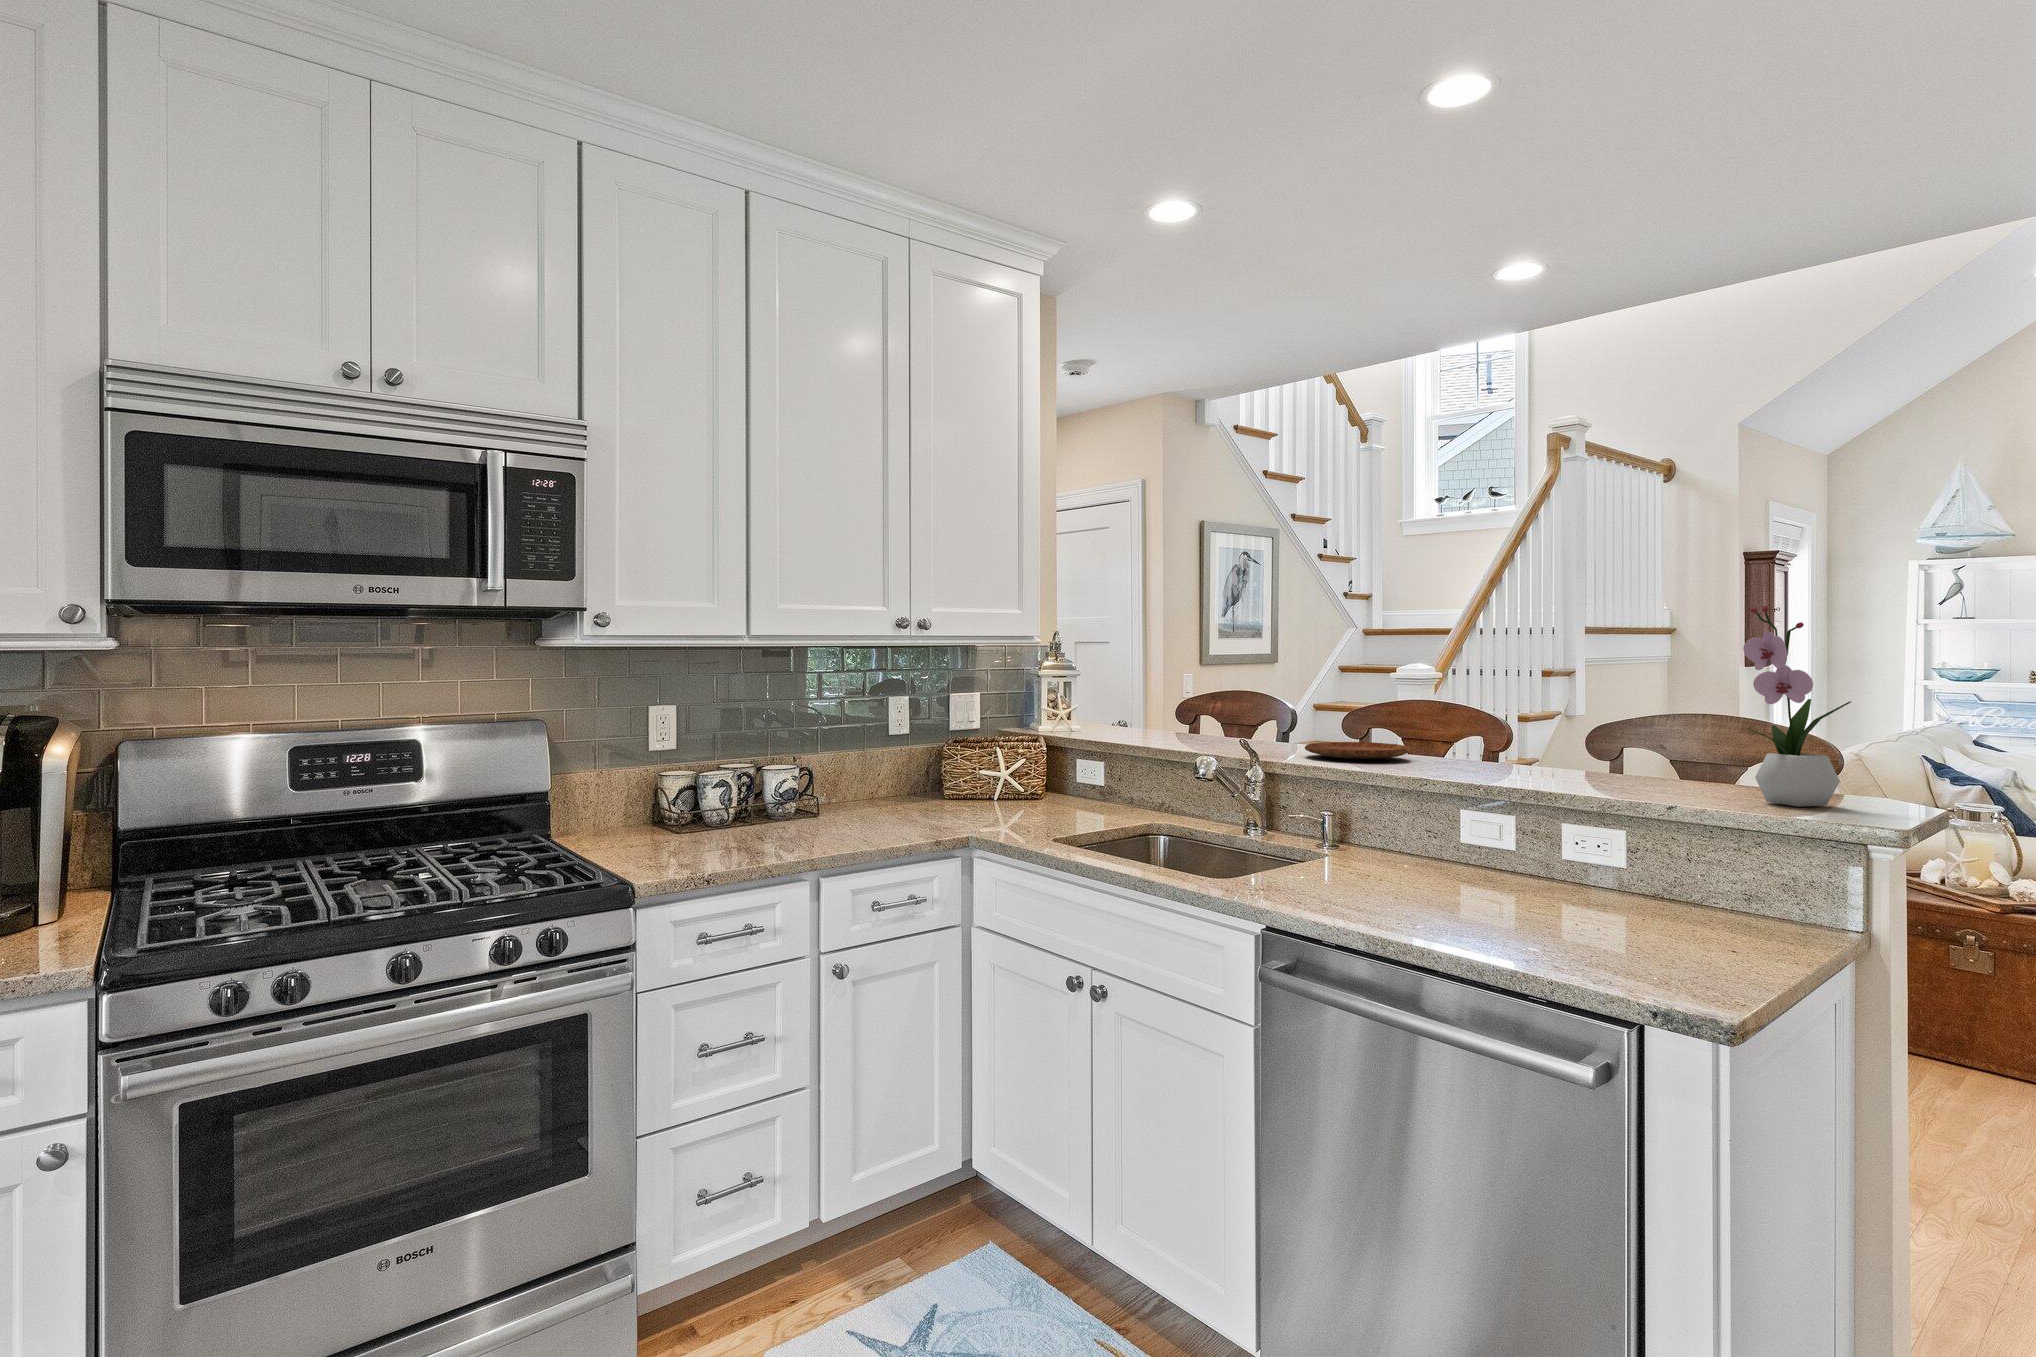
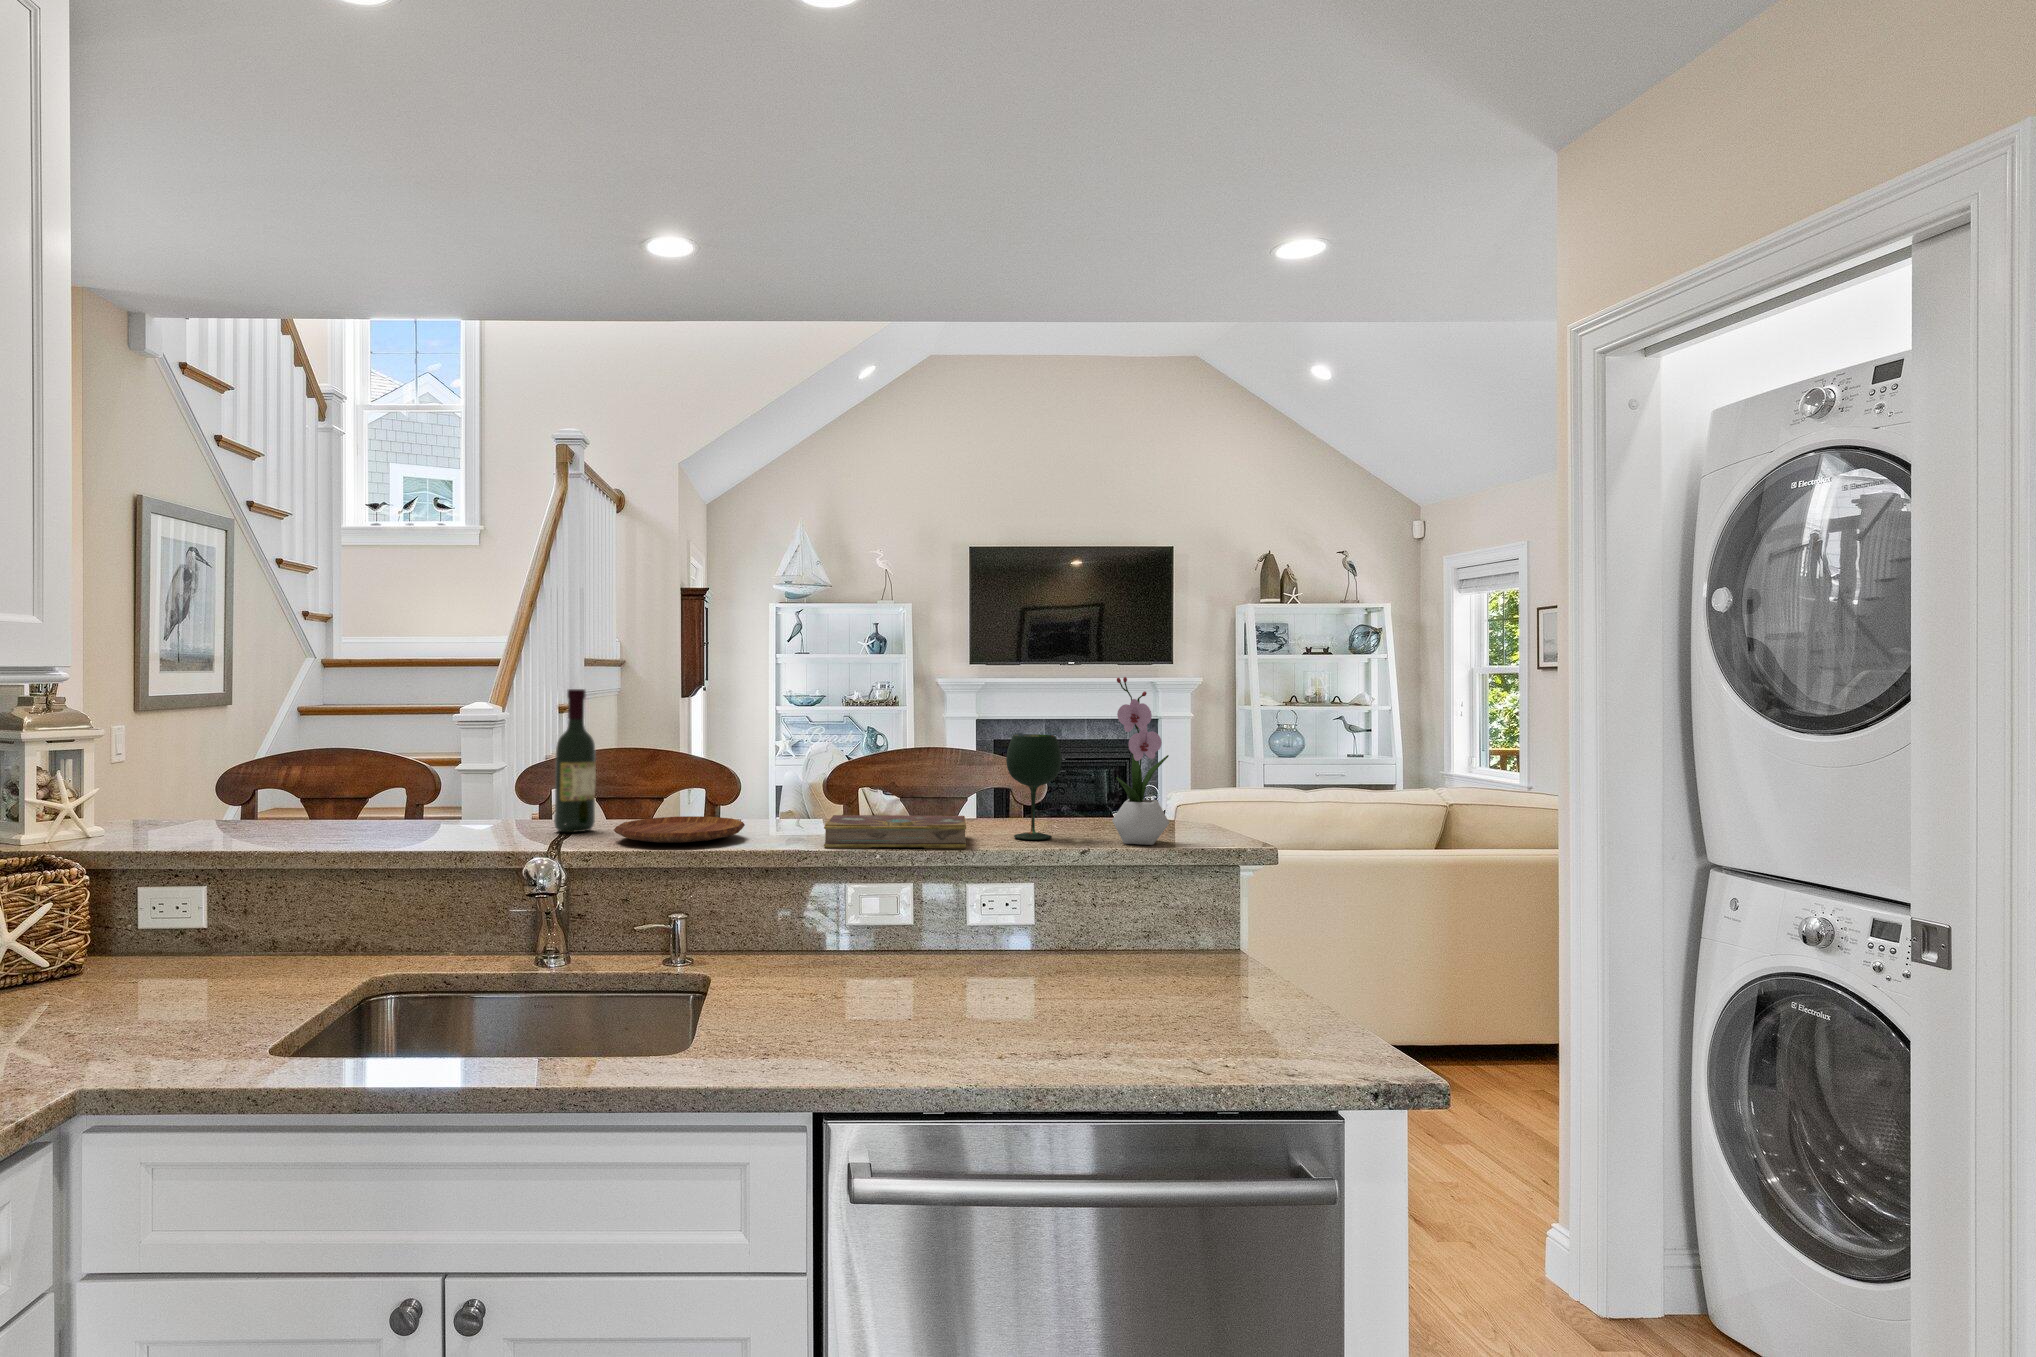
wine bottle: none [1296,639,1326,749] -> present [554,689,596,833]
wine glass: none [1645,676,1715,790] -> present [1006,734,1062,840]
book: none [1438,749,1608,785] -> present [824,814,966,848]

